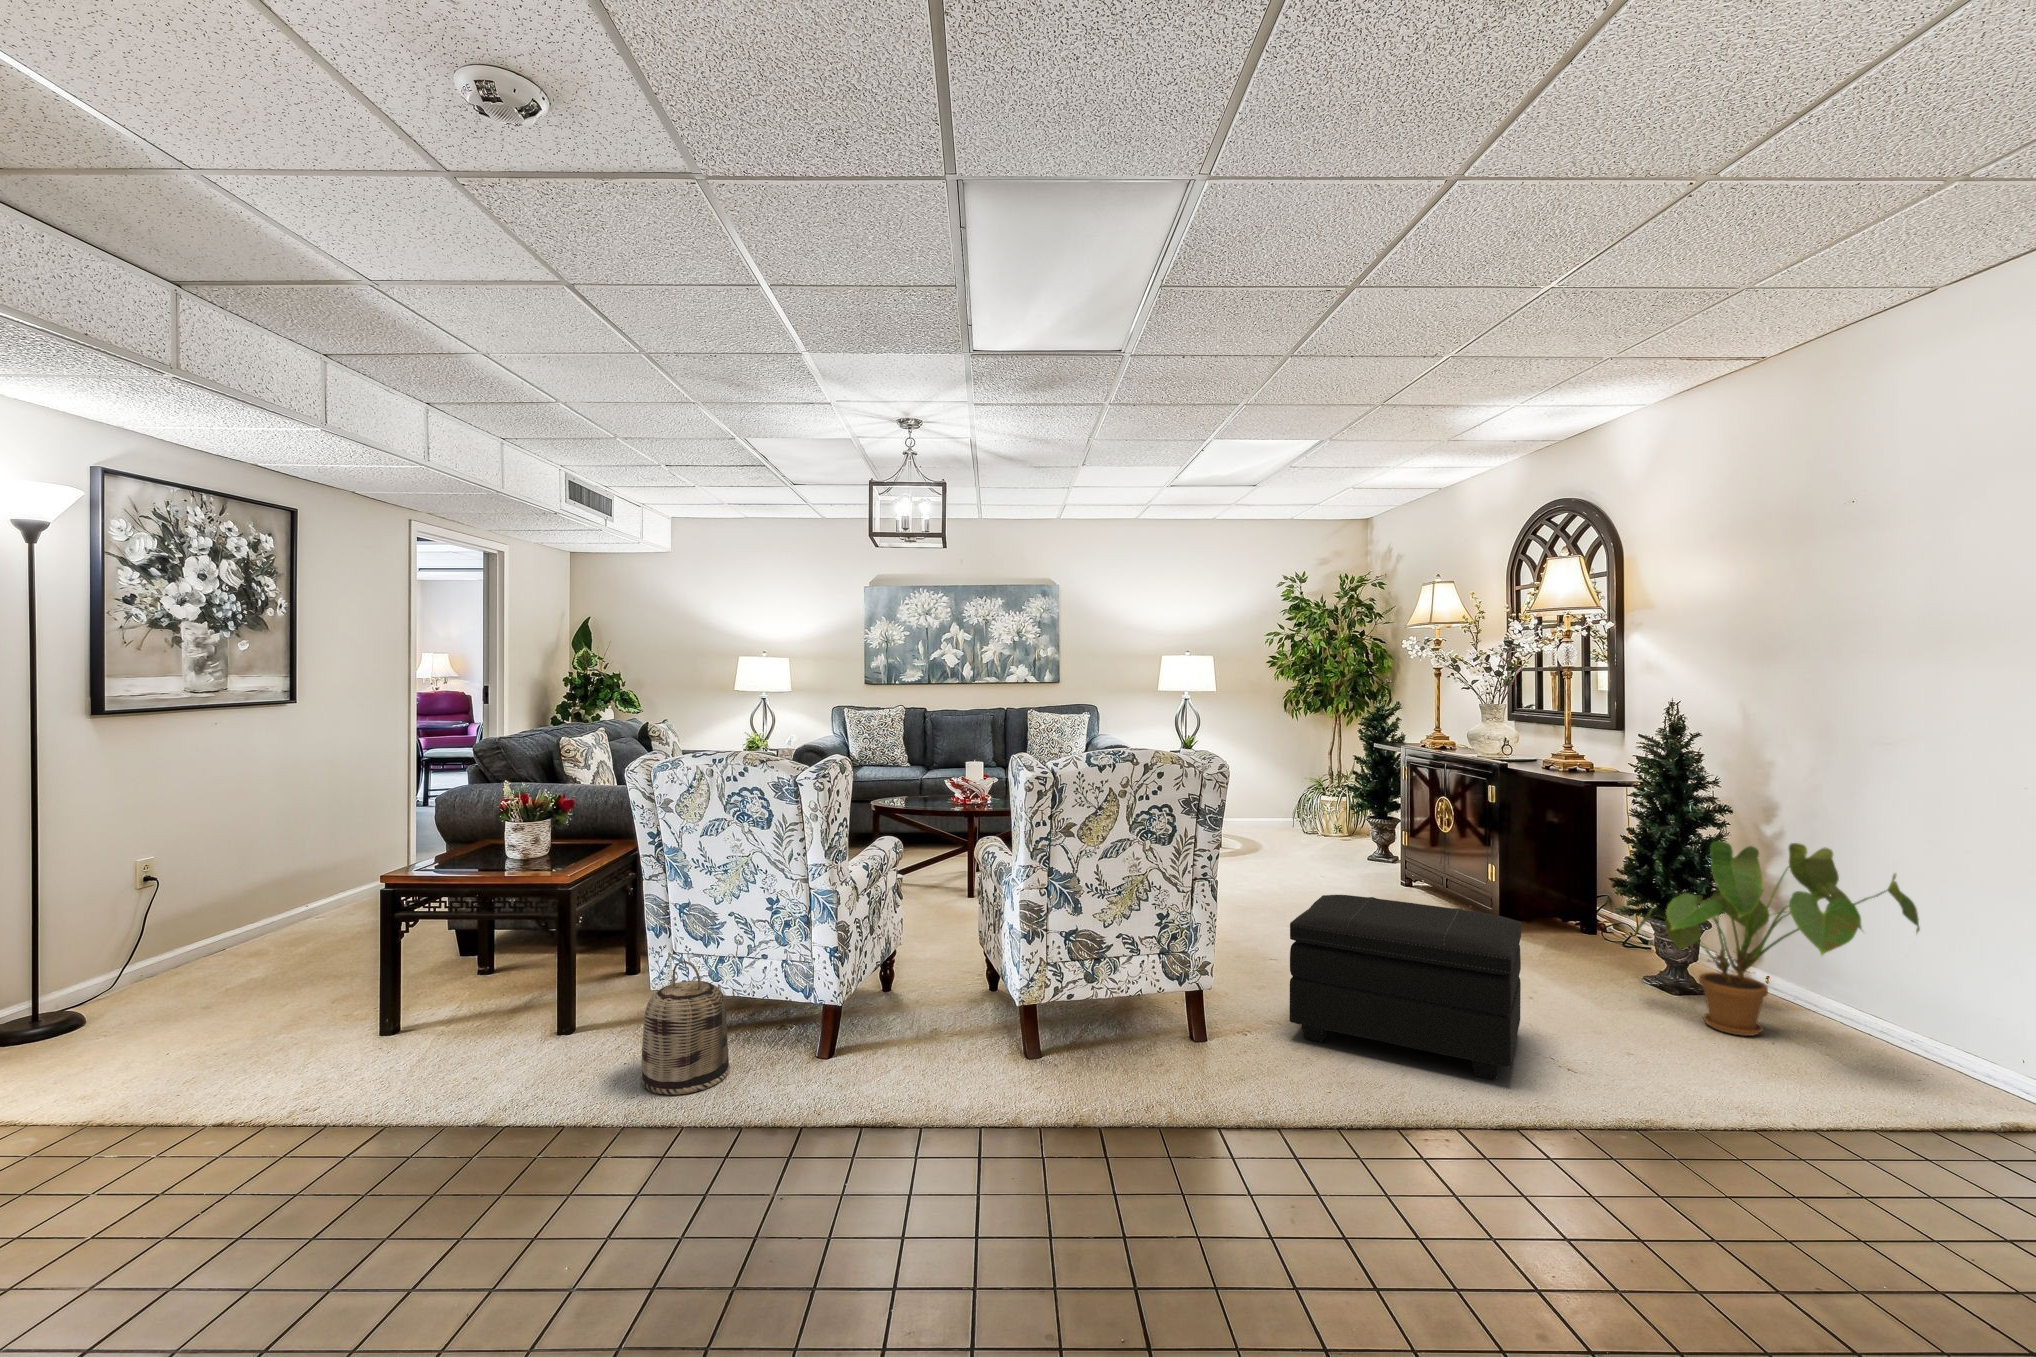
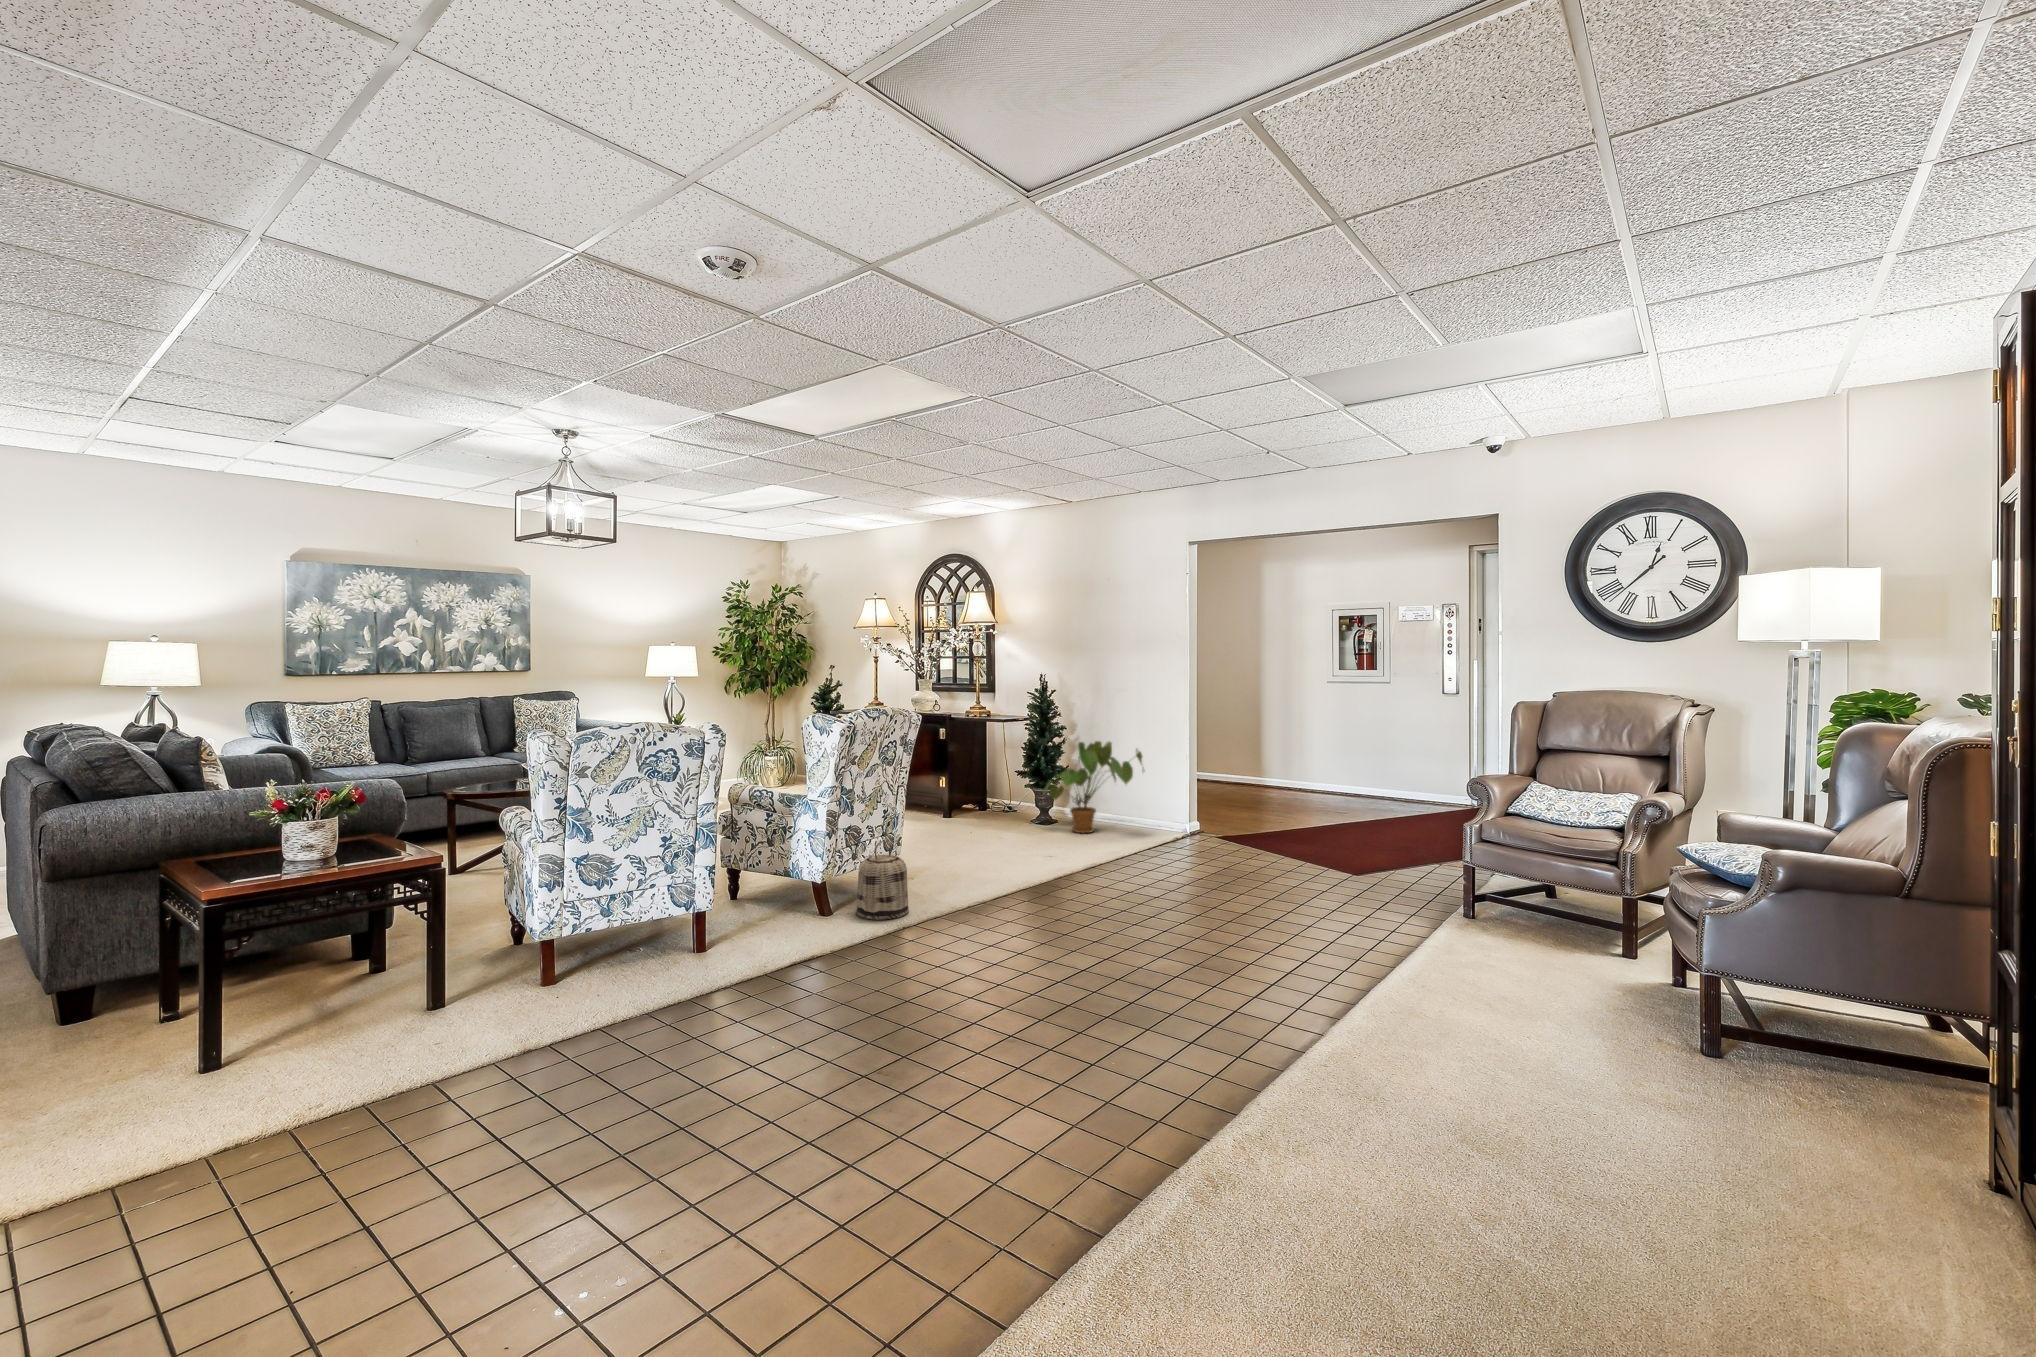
footstool: present [1290,895,1521,1080] -> none [921,789,1043,874]
basket: present [641,961,730,1095] -> present [856,841,909,920]

